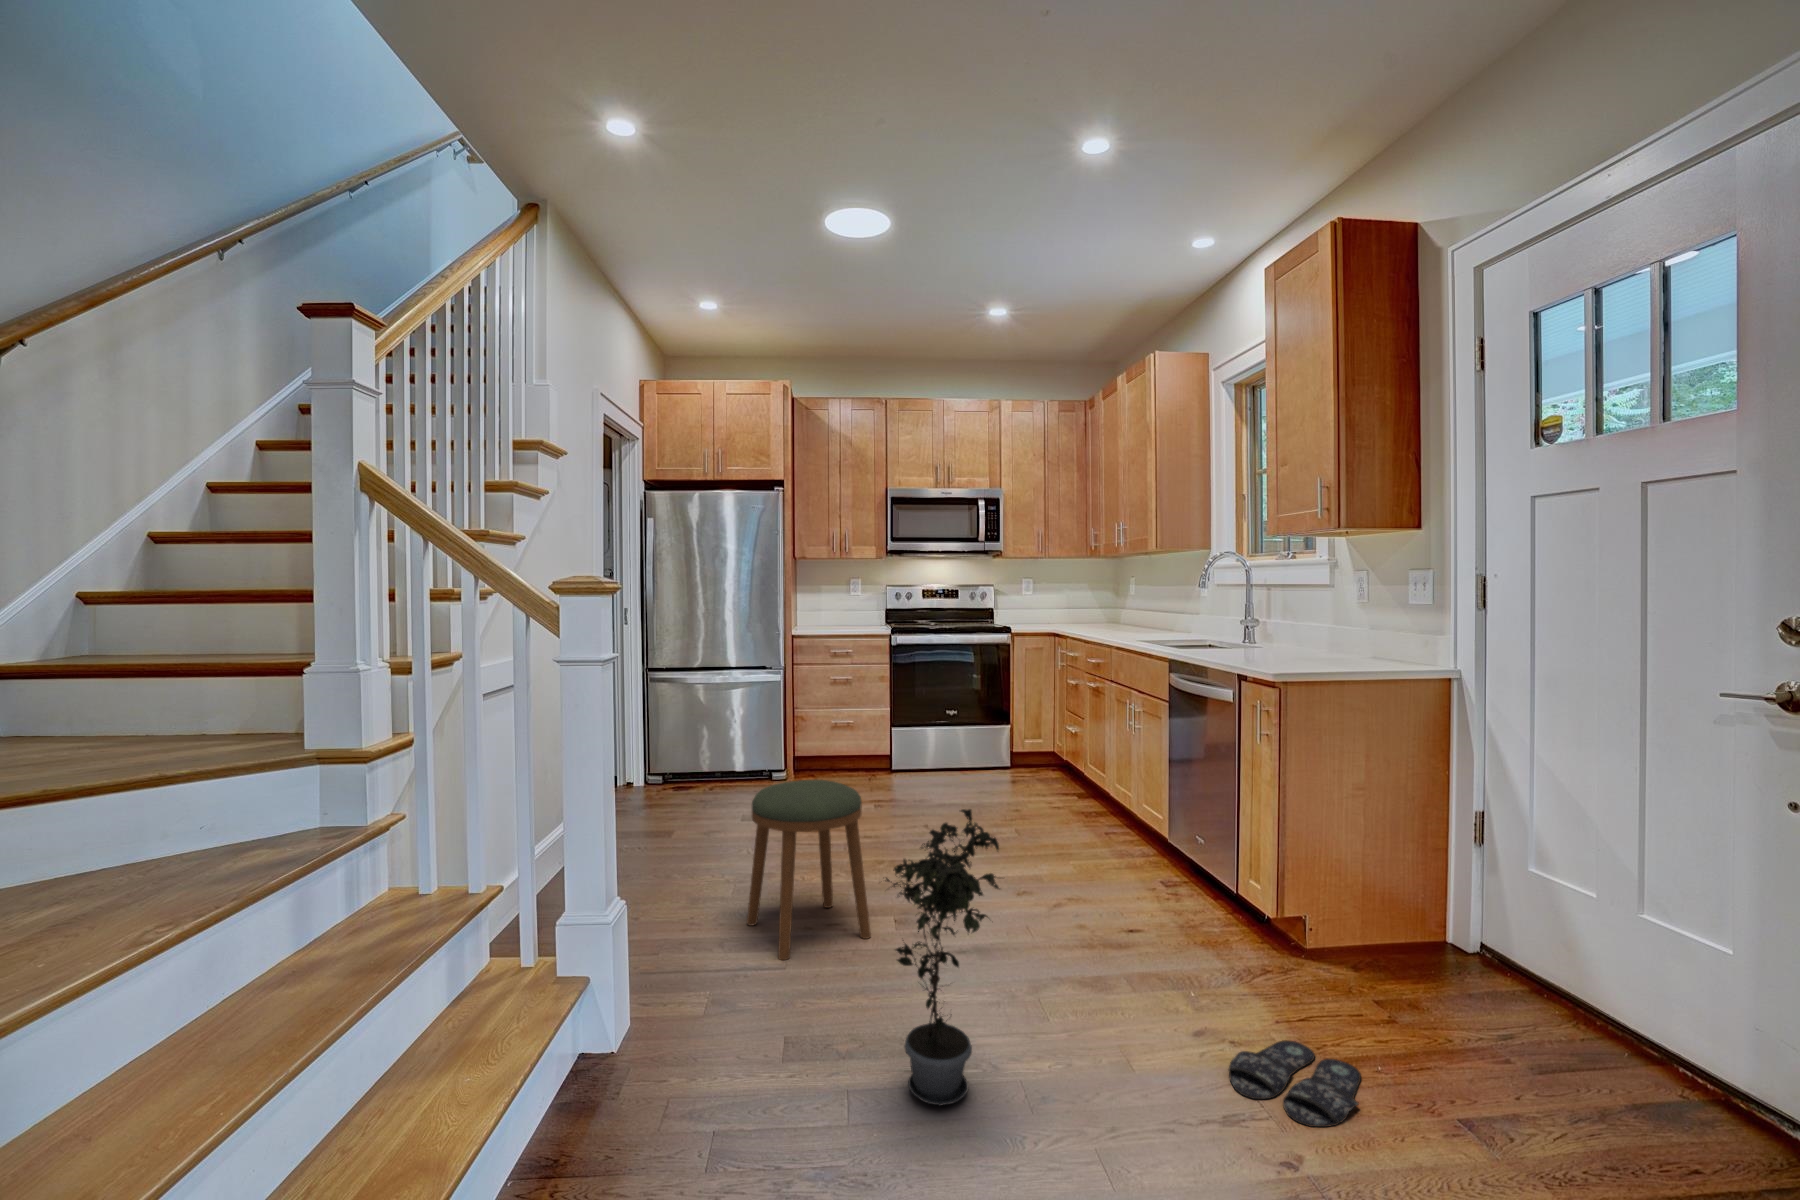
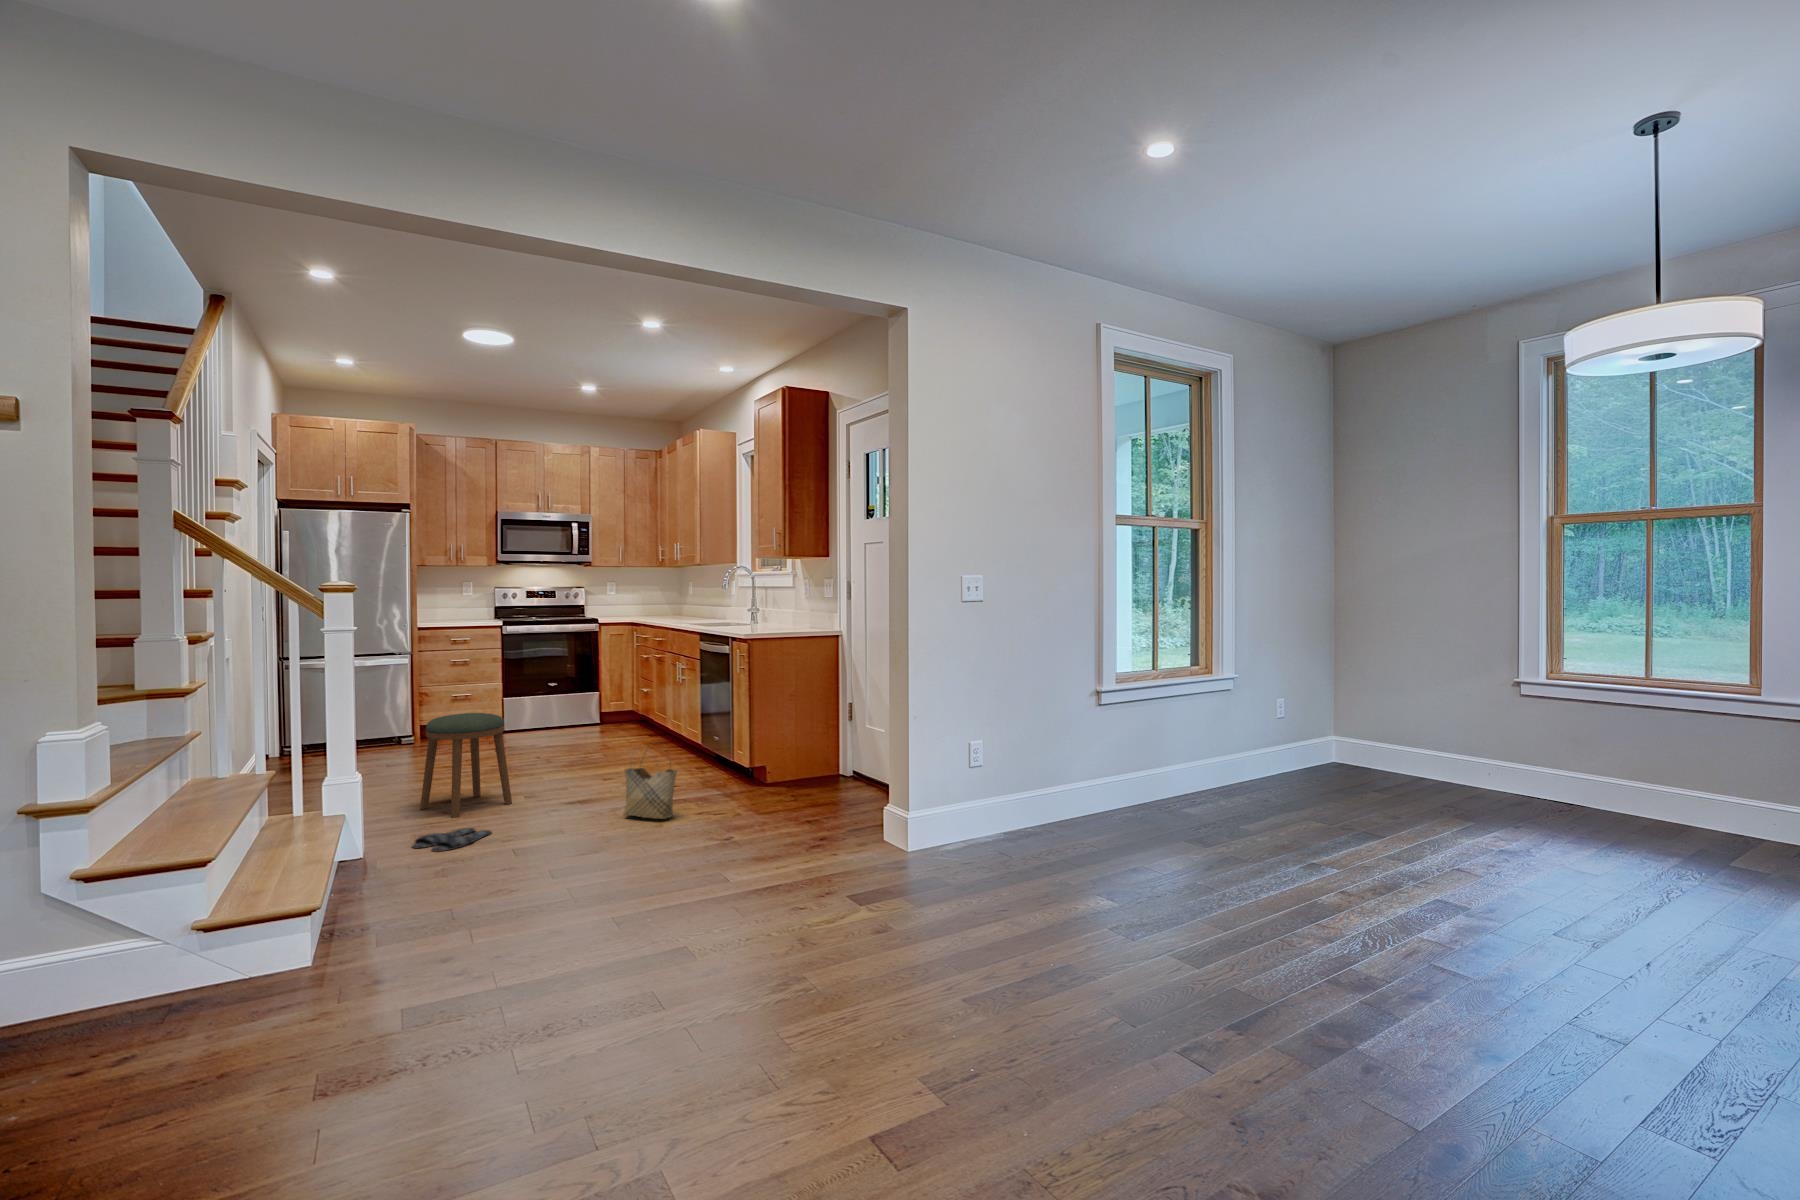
potted plant: present [885,809,999,1106] -> none [532,698,599,842]
woven basket: none [1049,892,1158,1070] -> present [624,741,677,819]
slippers: present [1229,1040,1361,1127] -> present [412,828,491,852]

